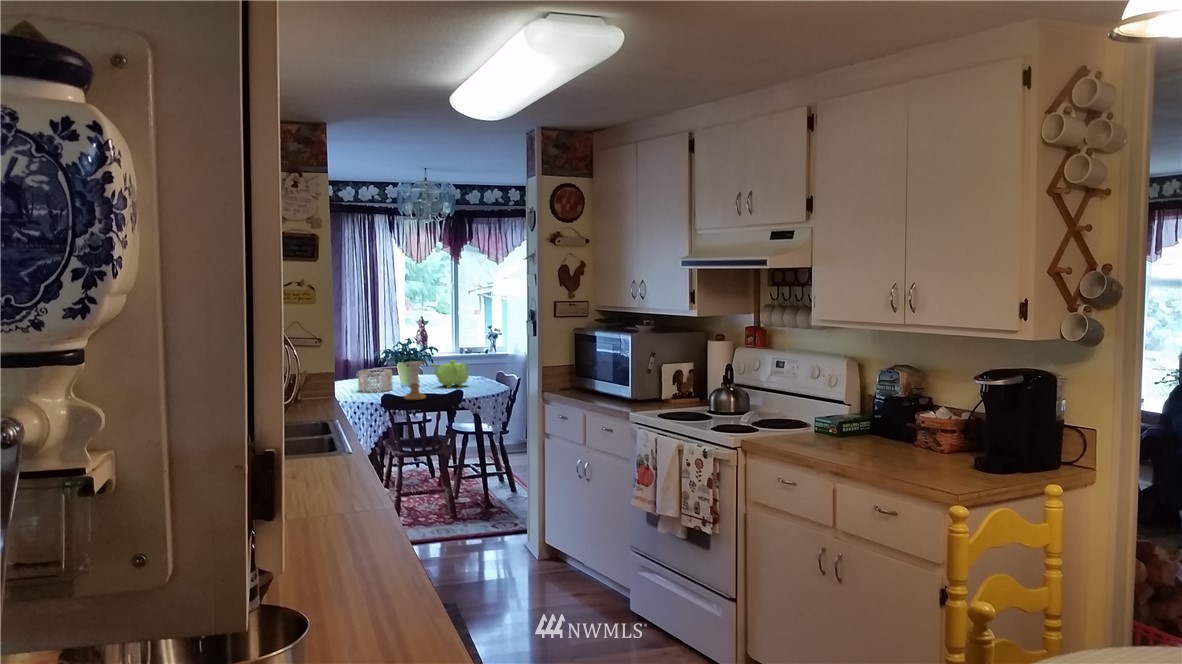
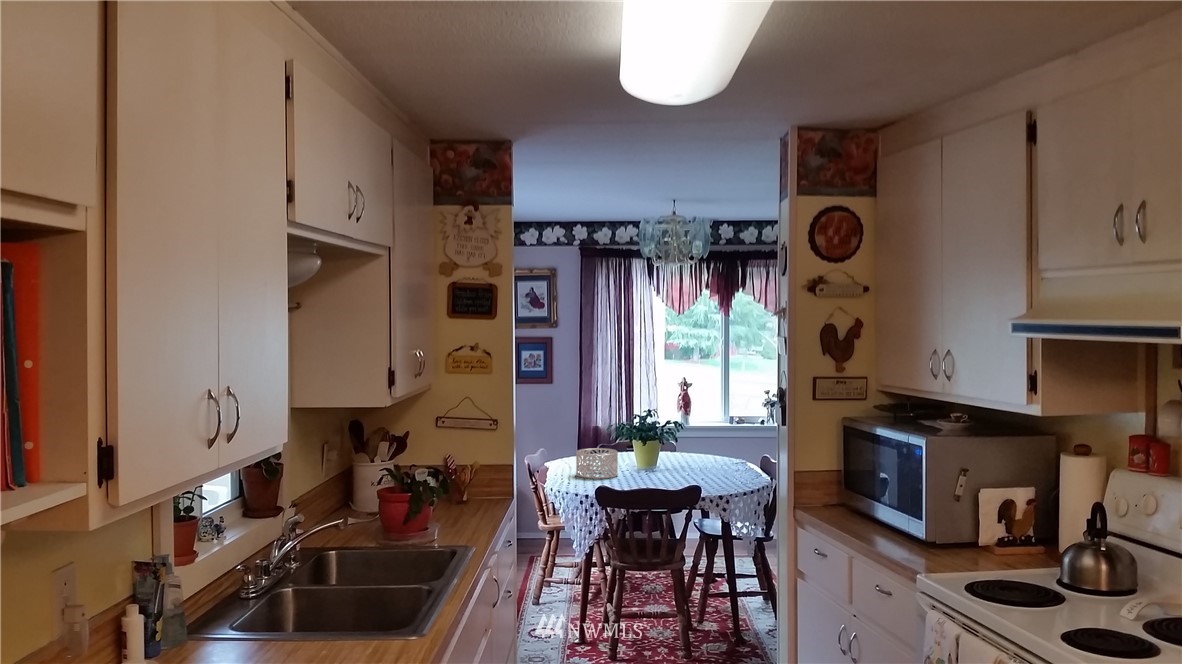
teapot: present [432,360,469,388] -> none [665,442,716,478]
candle holder: present [404,361,426,400] -> none [618,446,647,497]

